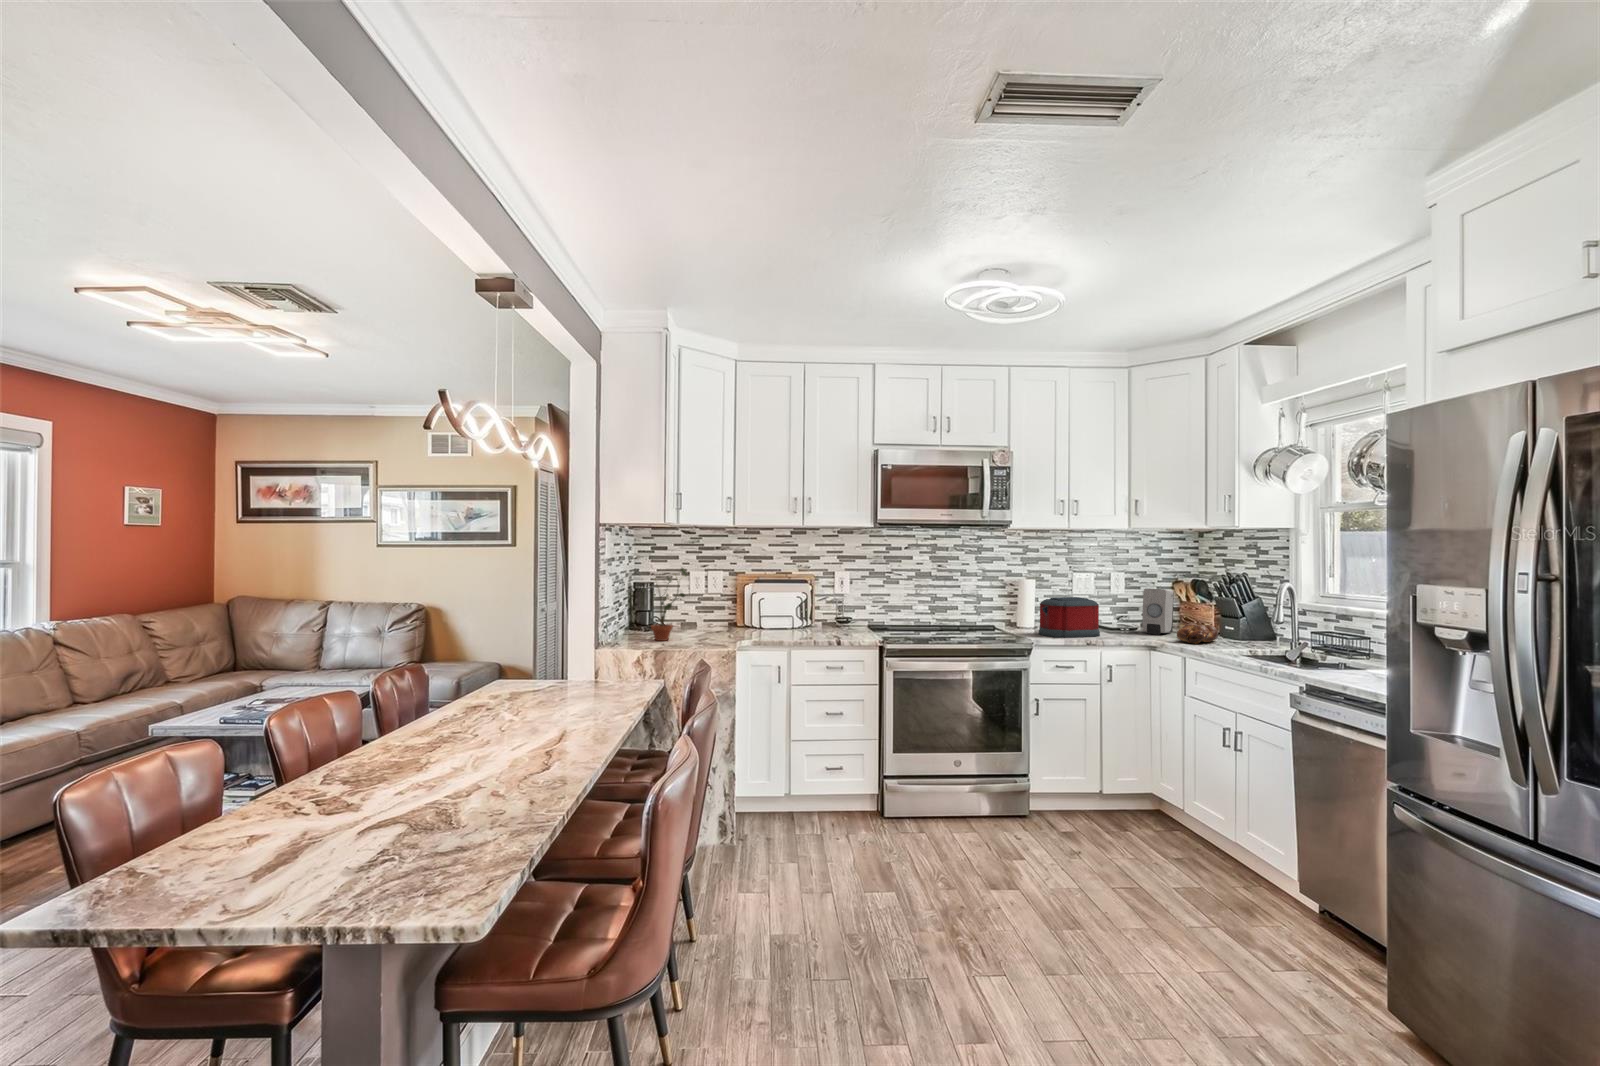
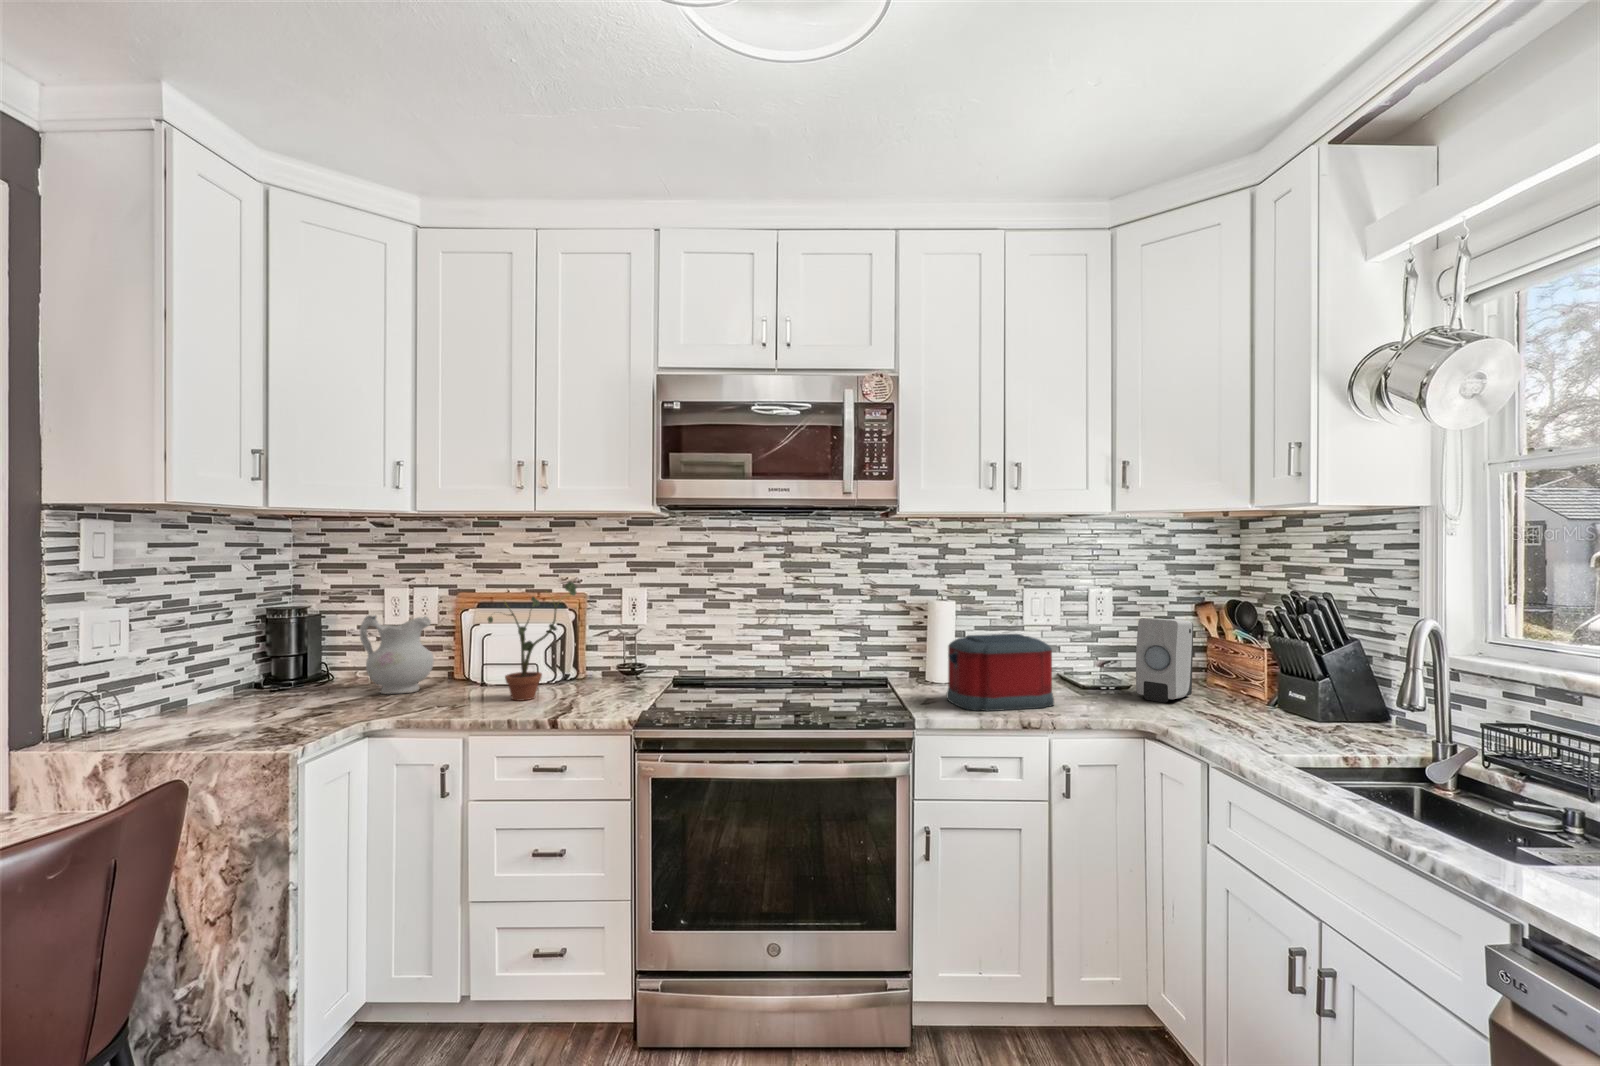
potted plant: present [643,568,687,641] -> present [488,581,576,701]
ceramic pitcher: none [694,586,735,633] -> present [360,615,434,694]
bread loaf: present [1177,623,1218,644] -> none [1193,689,1276,734]

